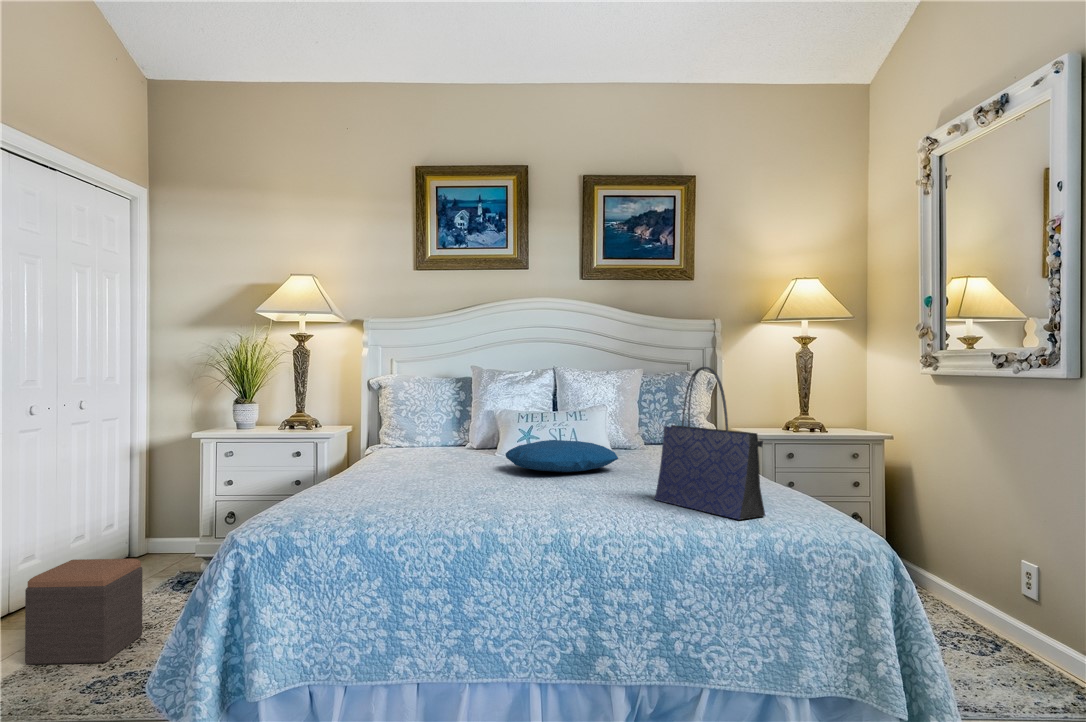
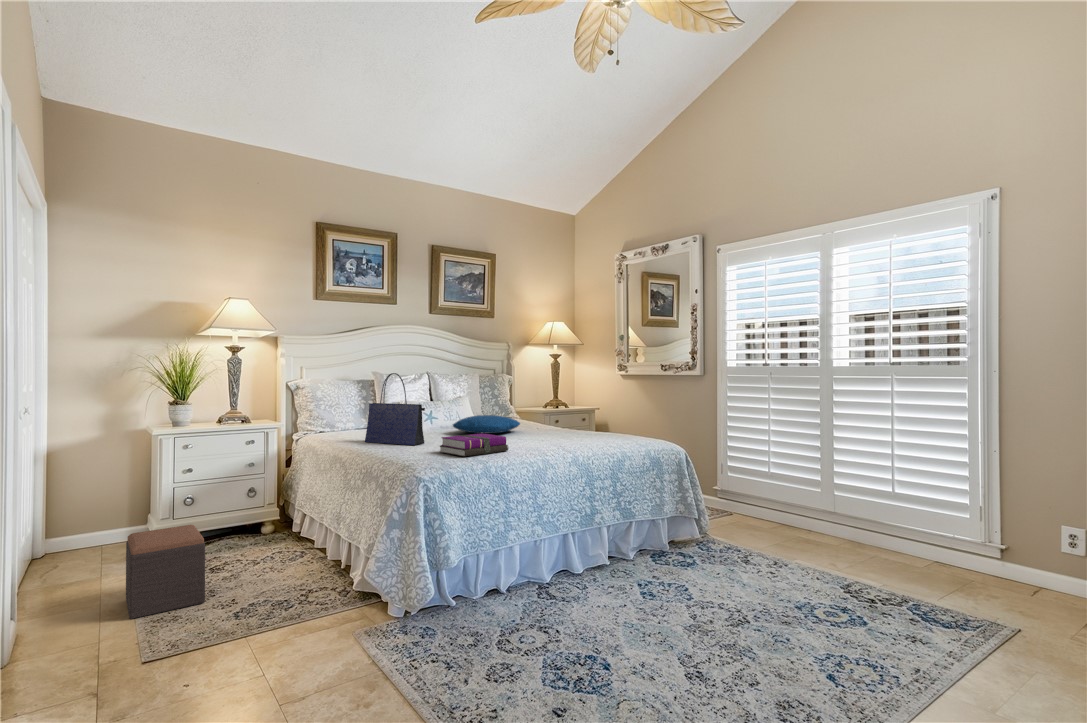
tote bag: present [655,367,765,520] -> present [365,373,425,445]
notebook: none [366,472,465,510] -> present [439,433,509,456]

